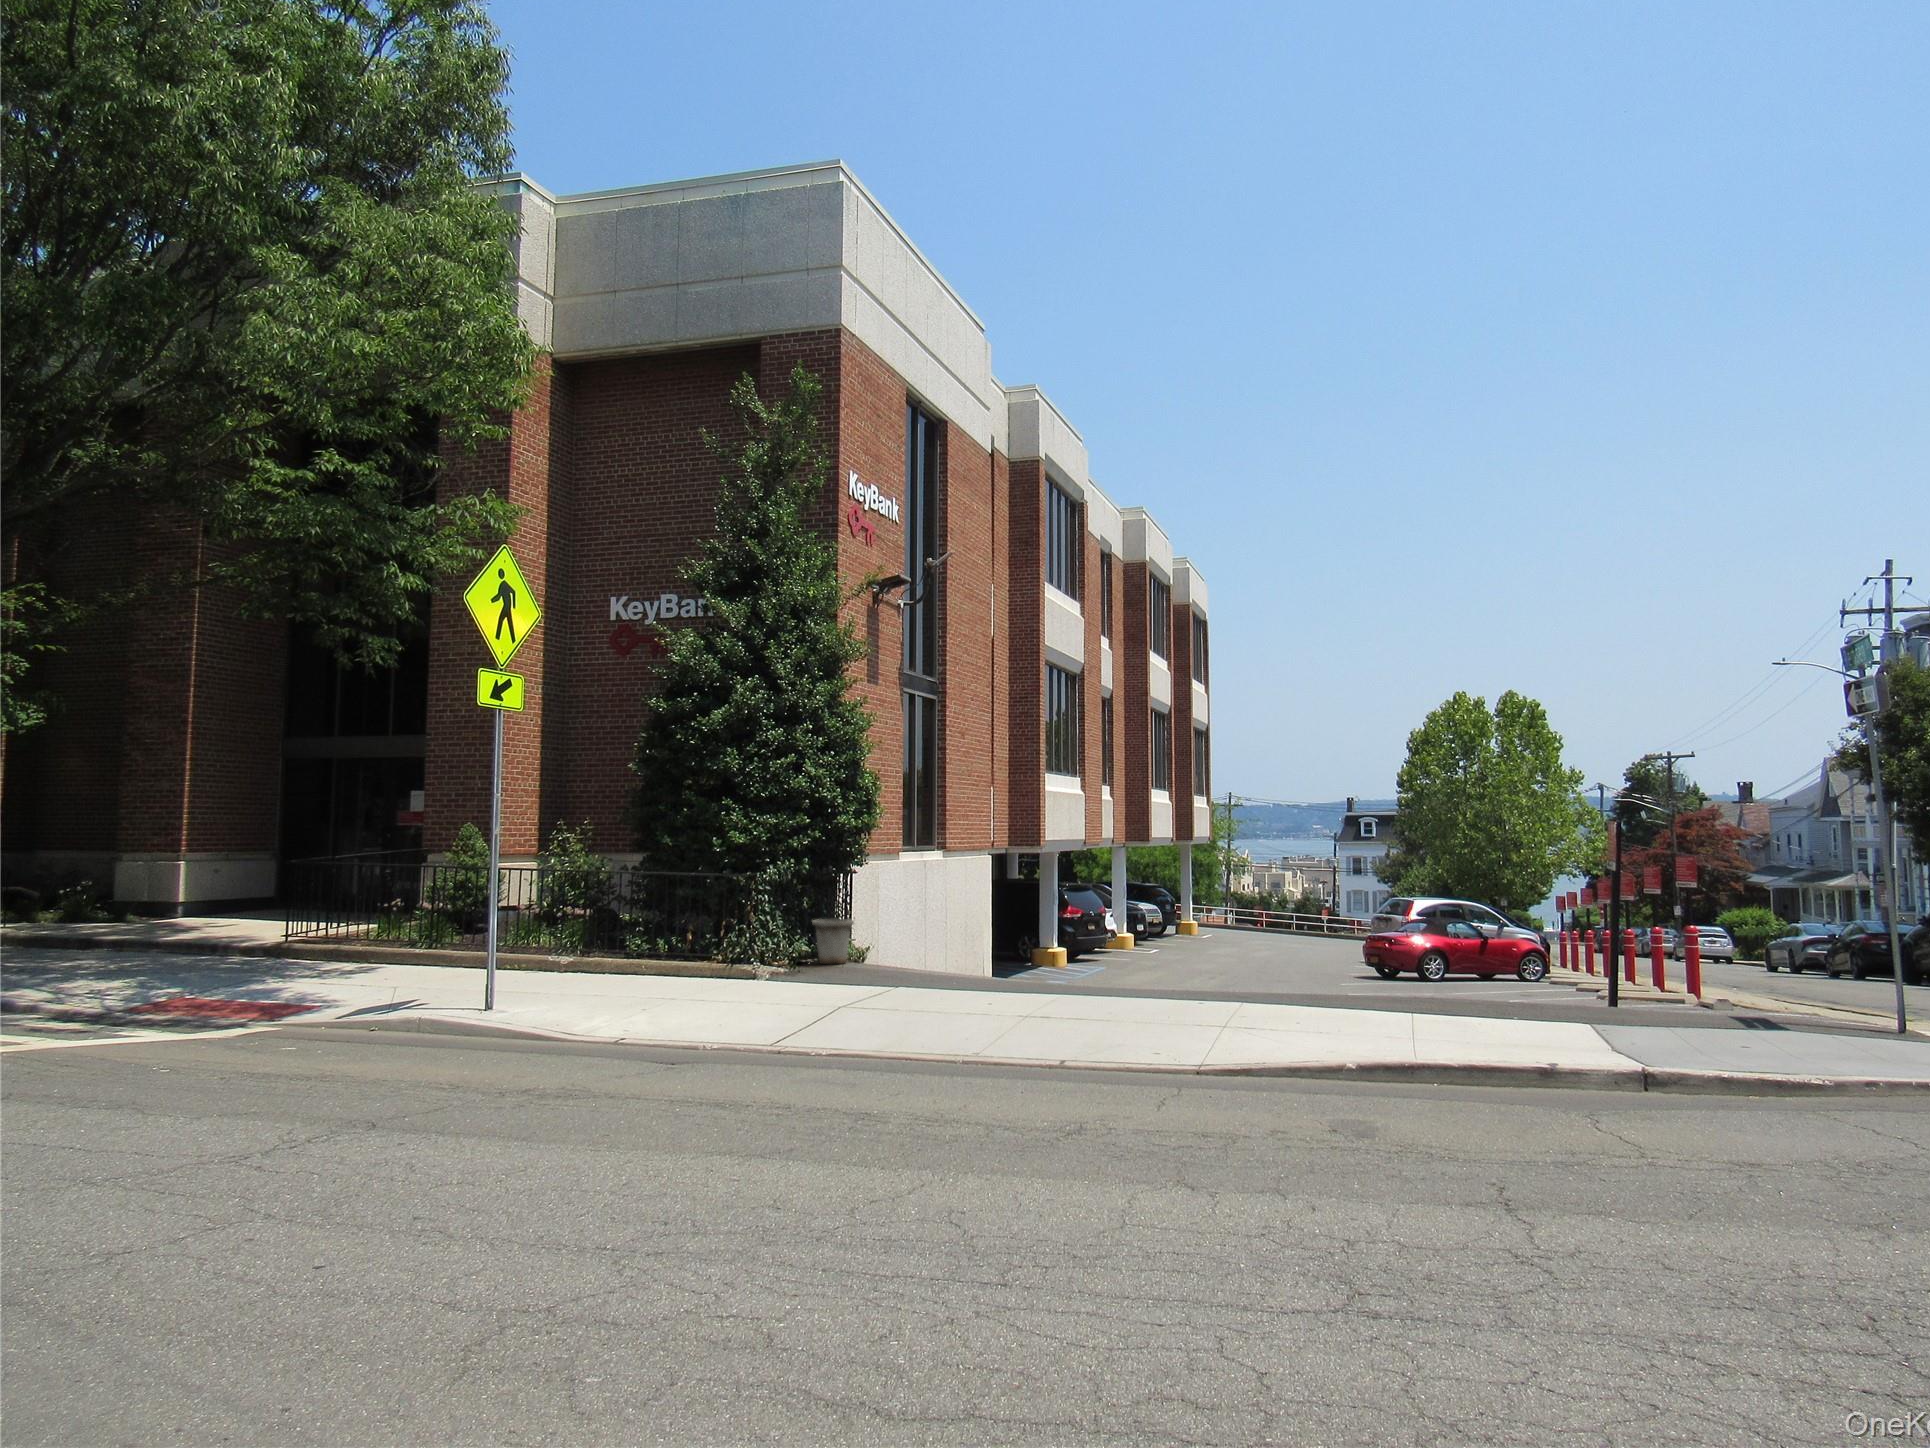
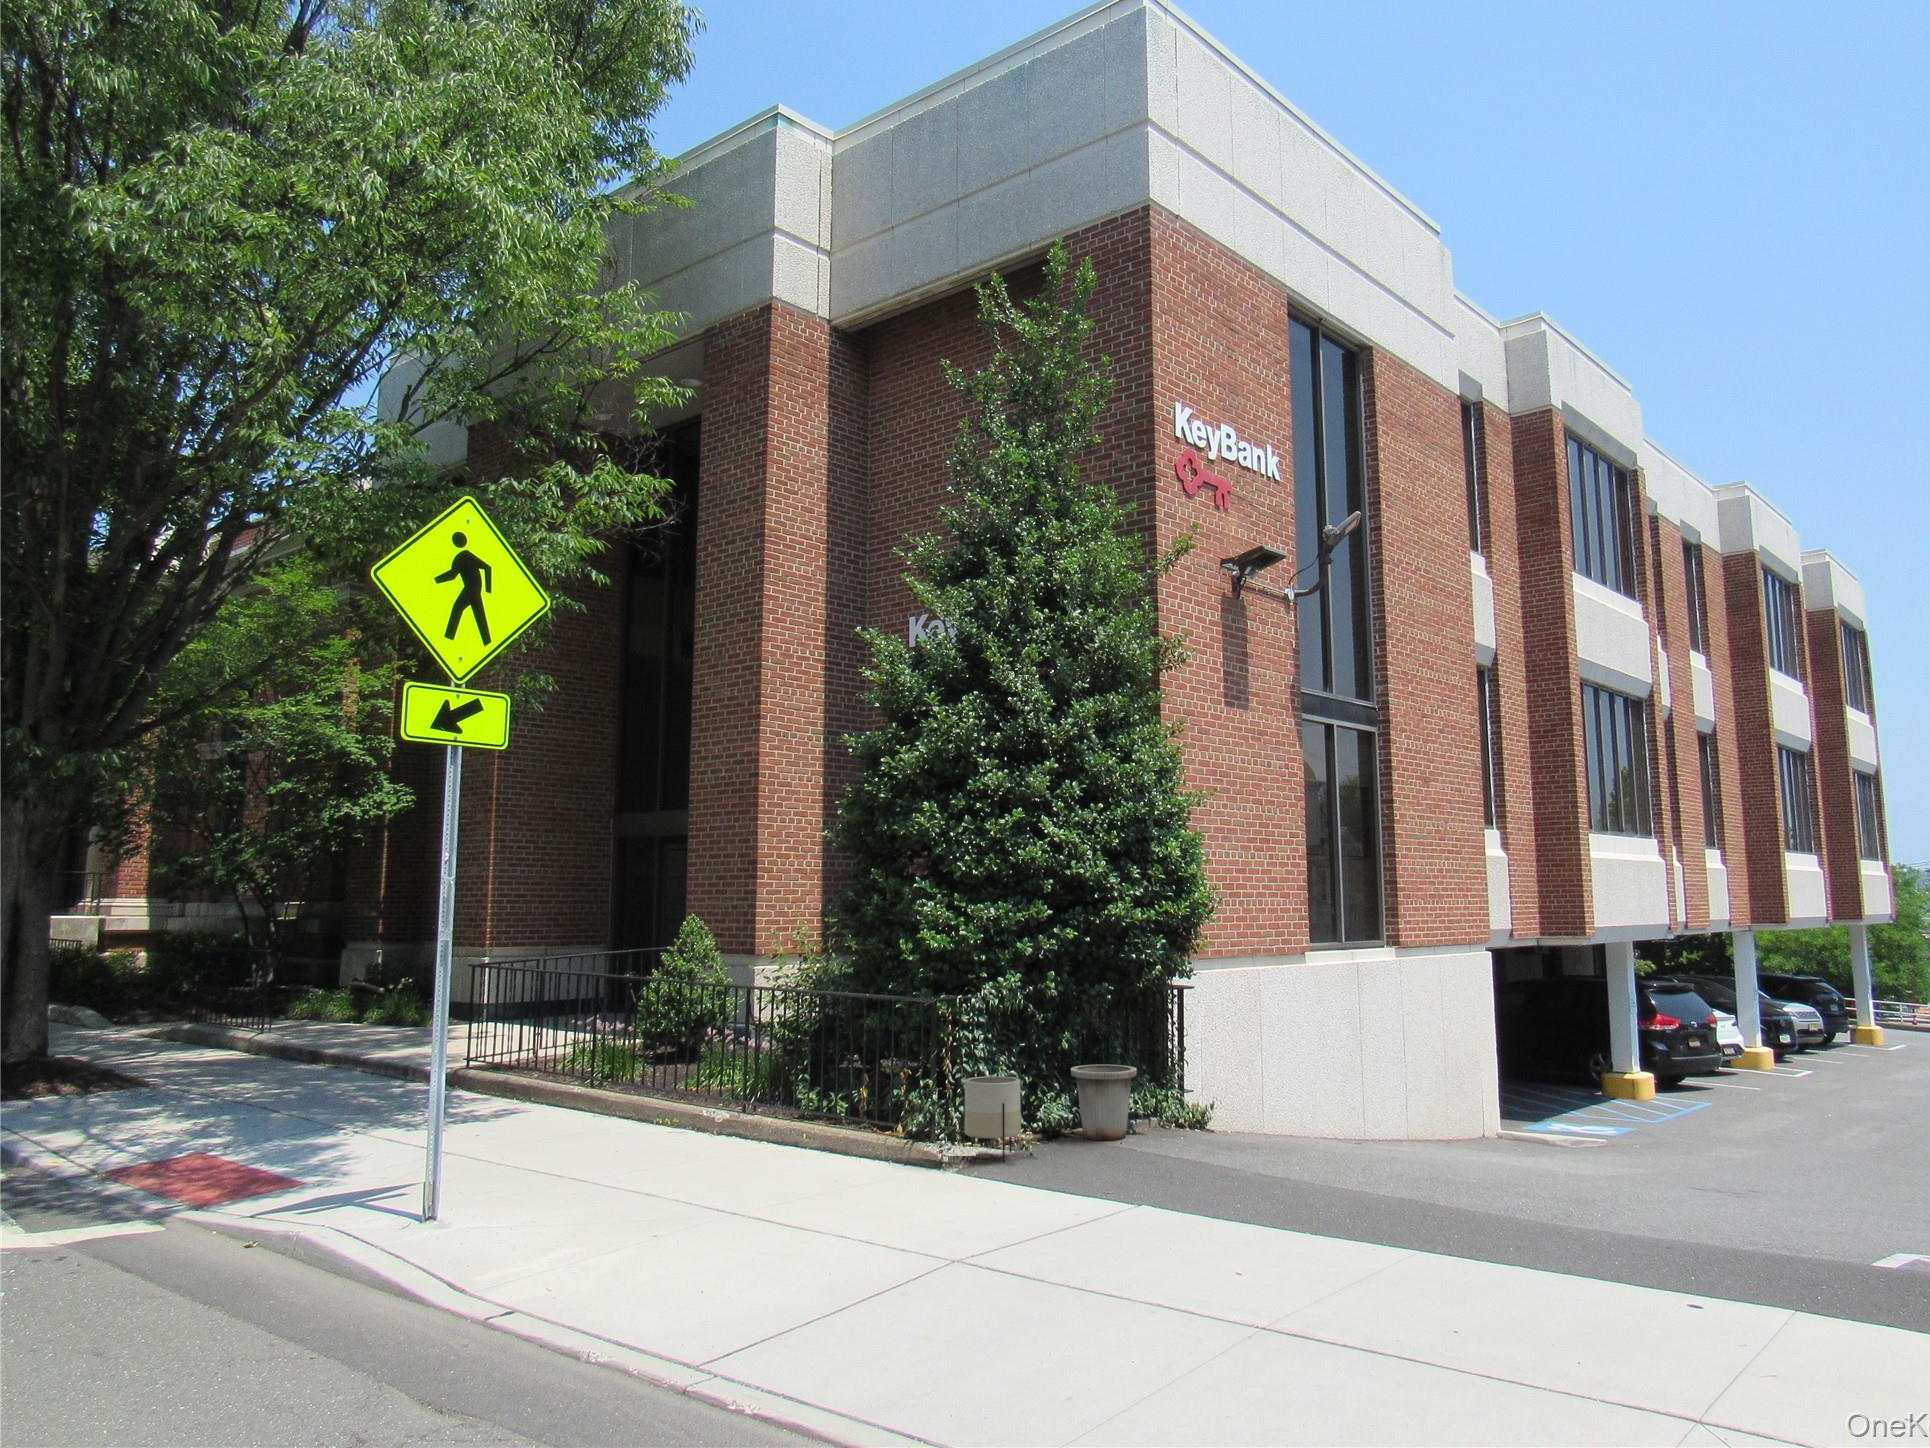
planter: none [761,925,798,976] -> present [963,1076,1021,1163]

